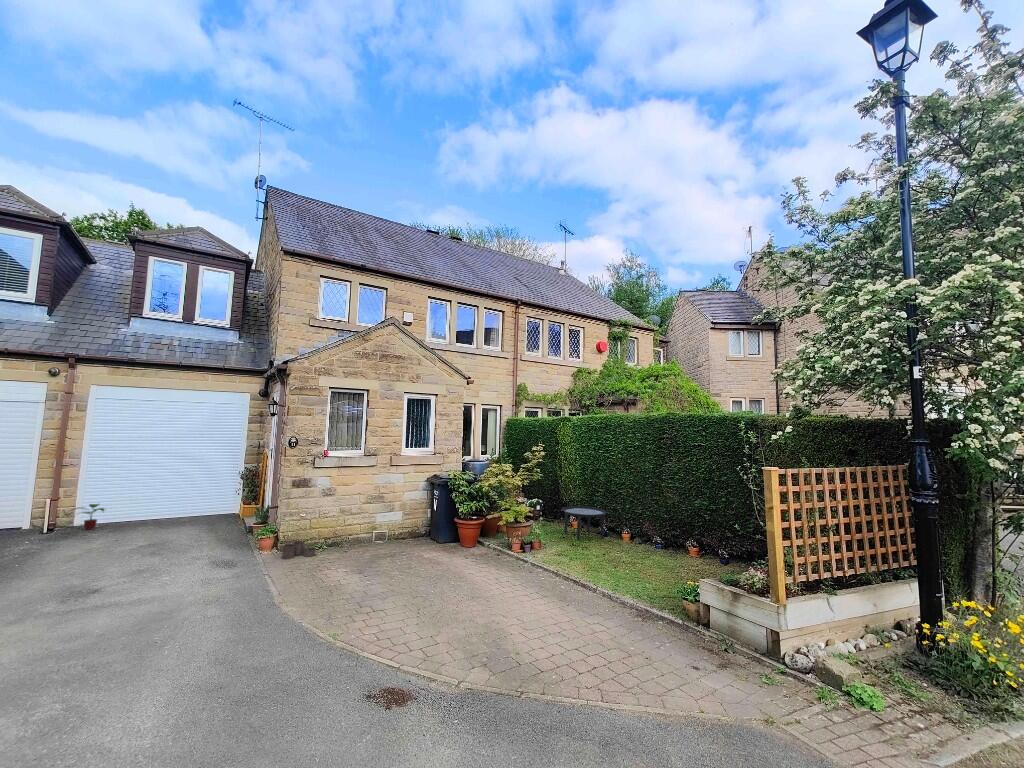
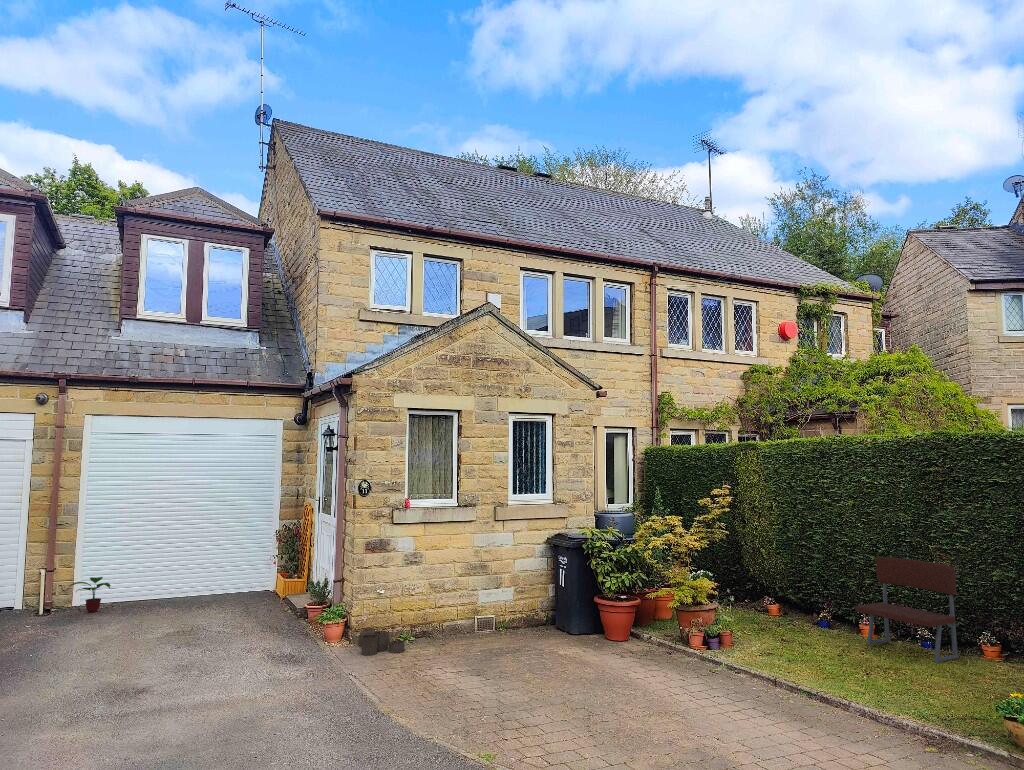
bench: none [614,491,672,557] -> present [855,557,959,663]
round table: present [562,506,606,541] -> none [759,582,834,636]

